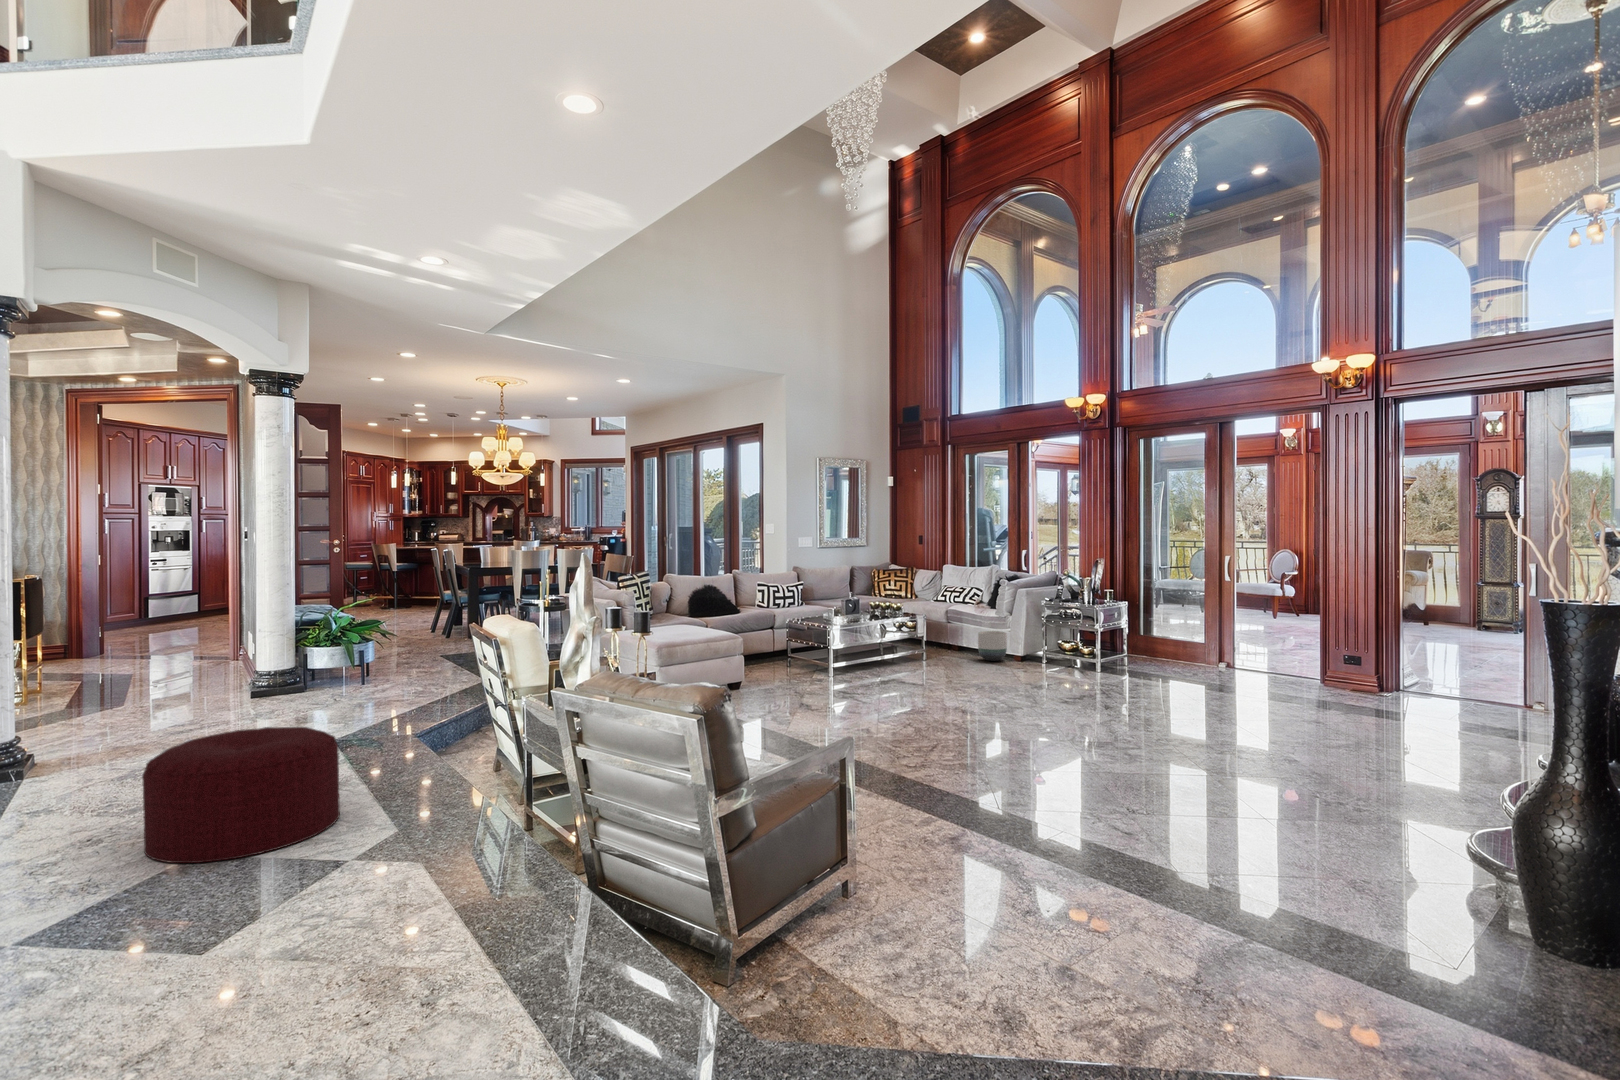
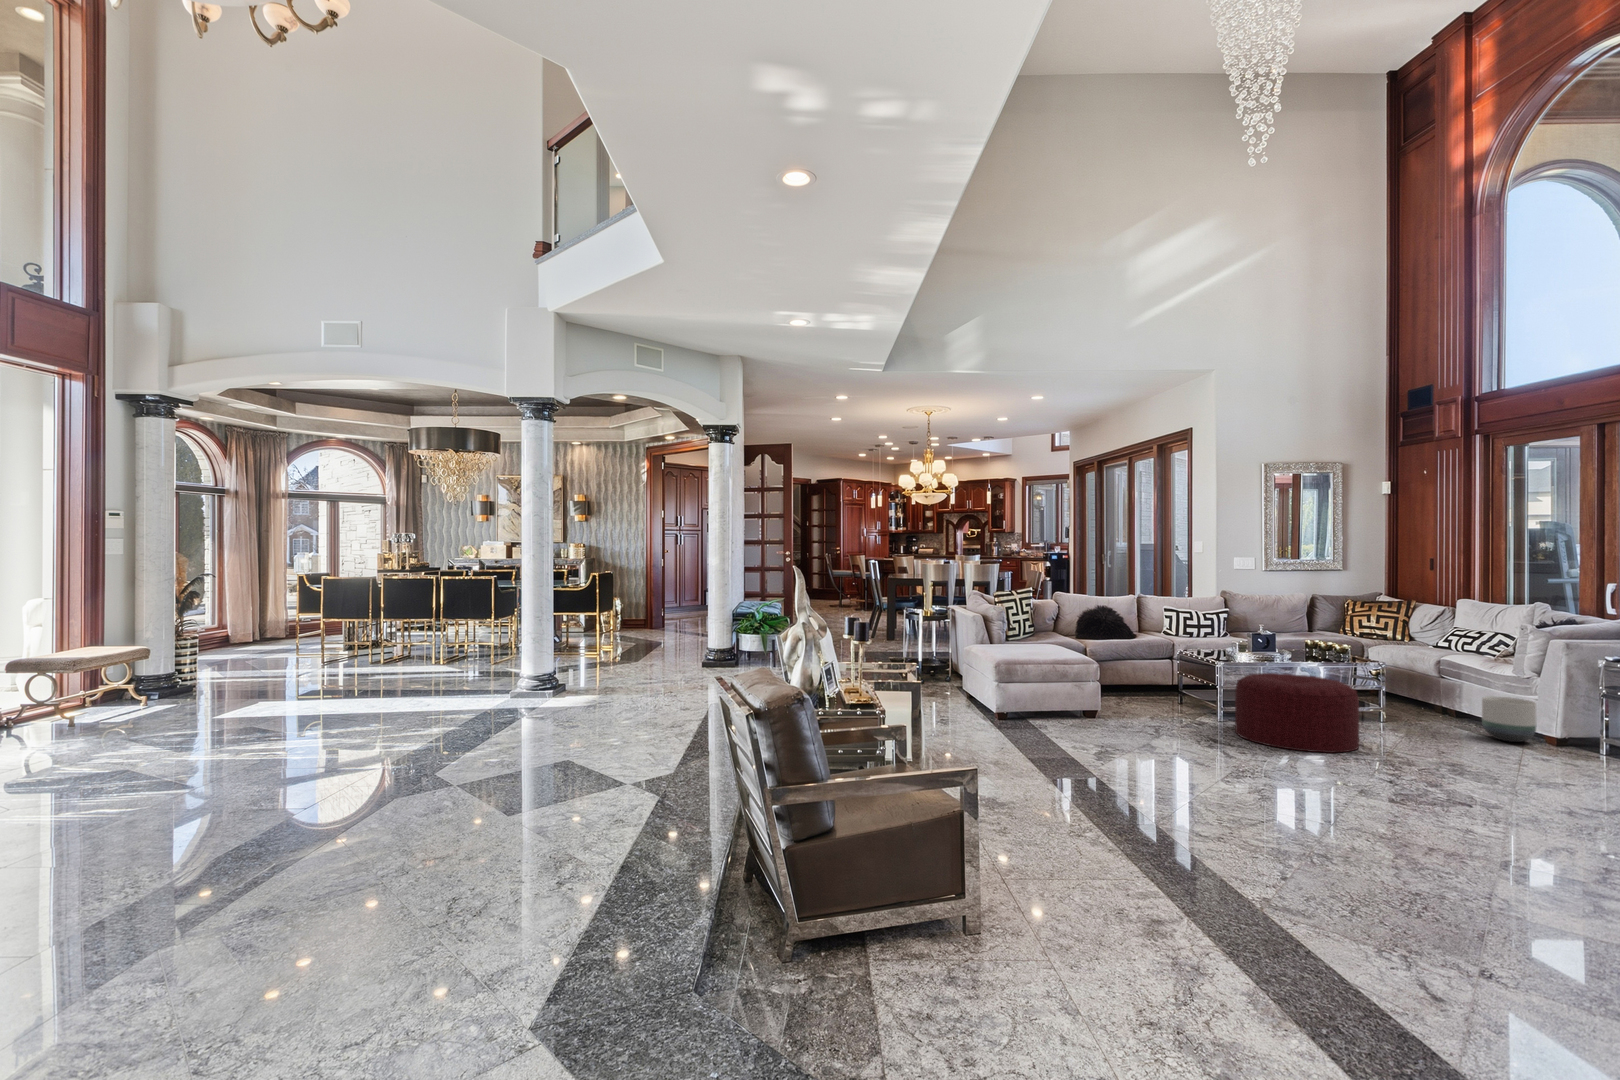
ottoman: present [142,727,340,863] -> present [1235,673,1359,753]

